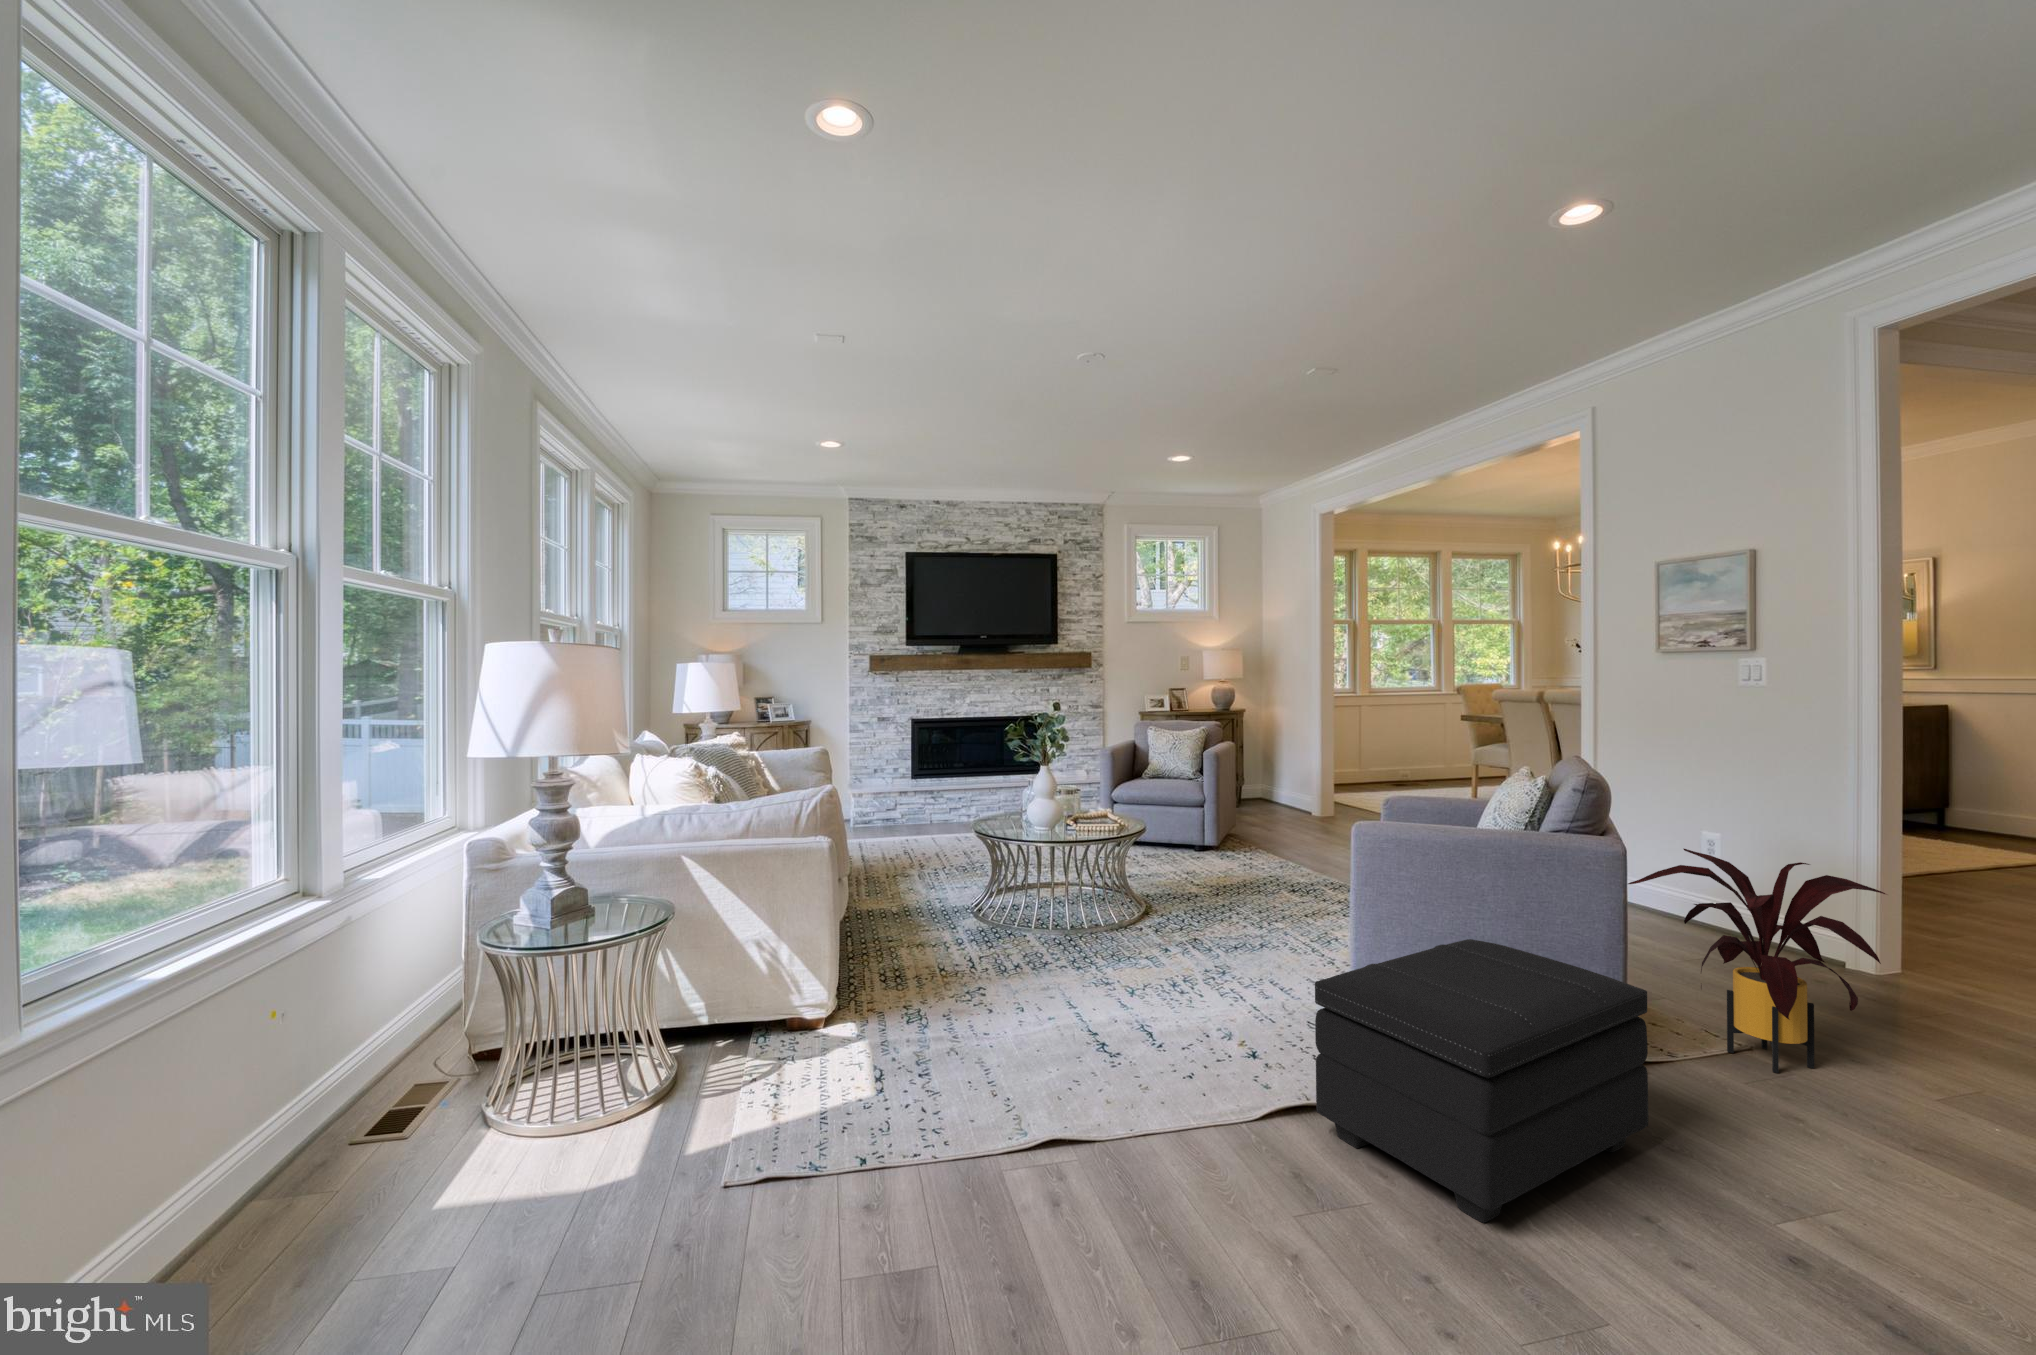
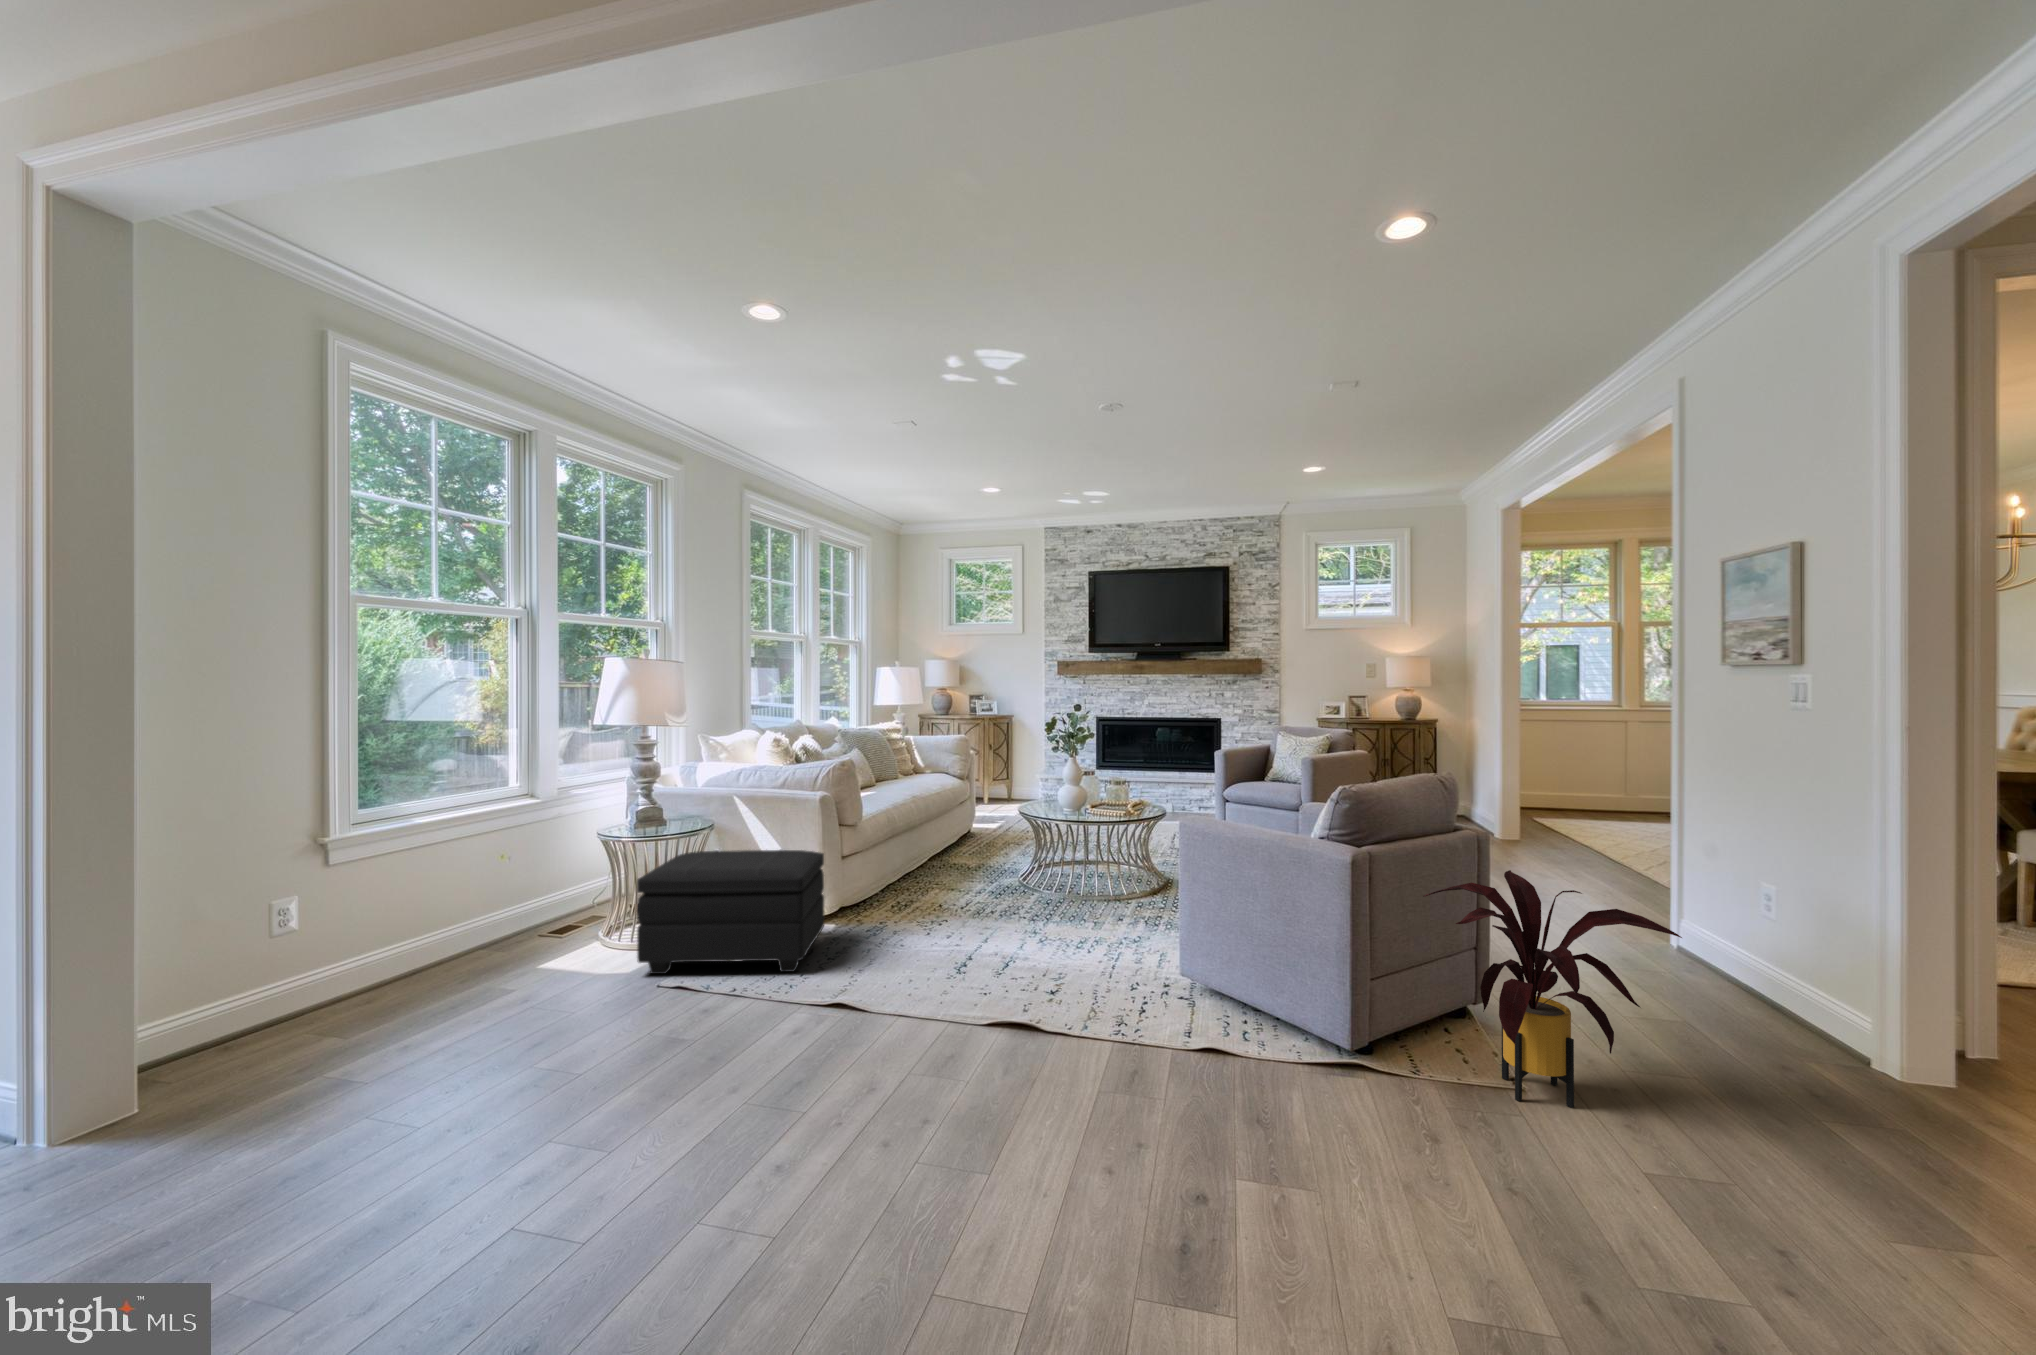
footstool: present [1315,939,1648,1223] -> present [637,850,824,974]

